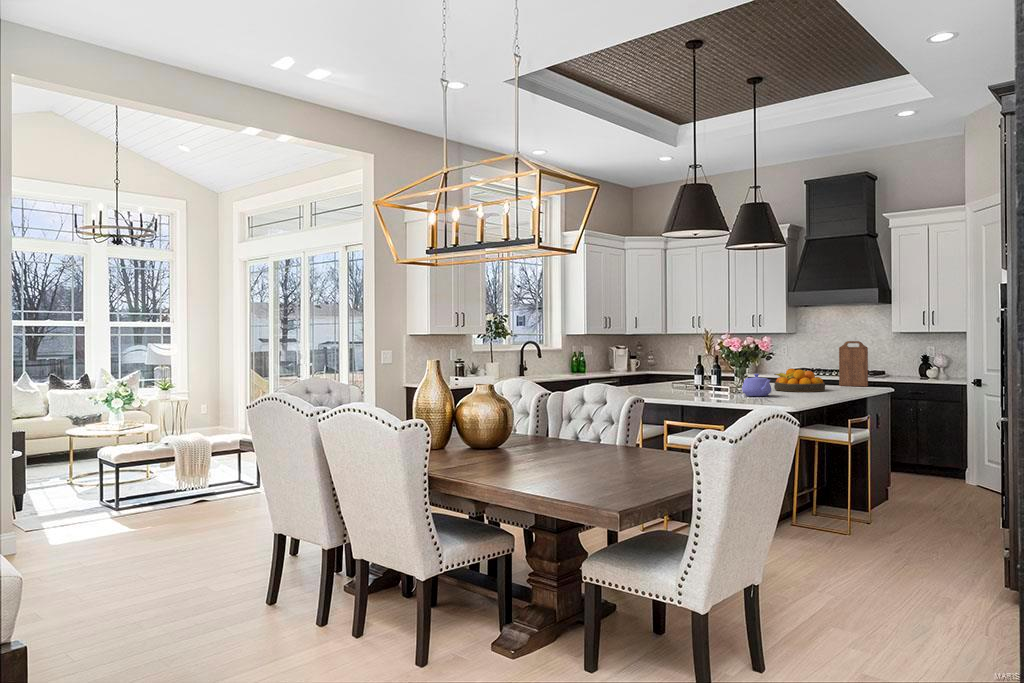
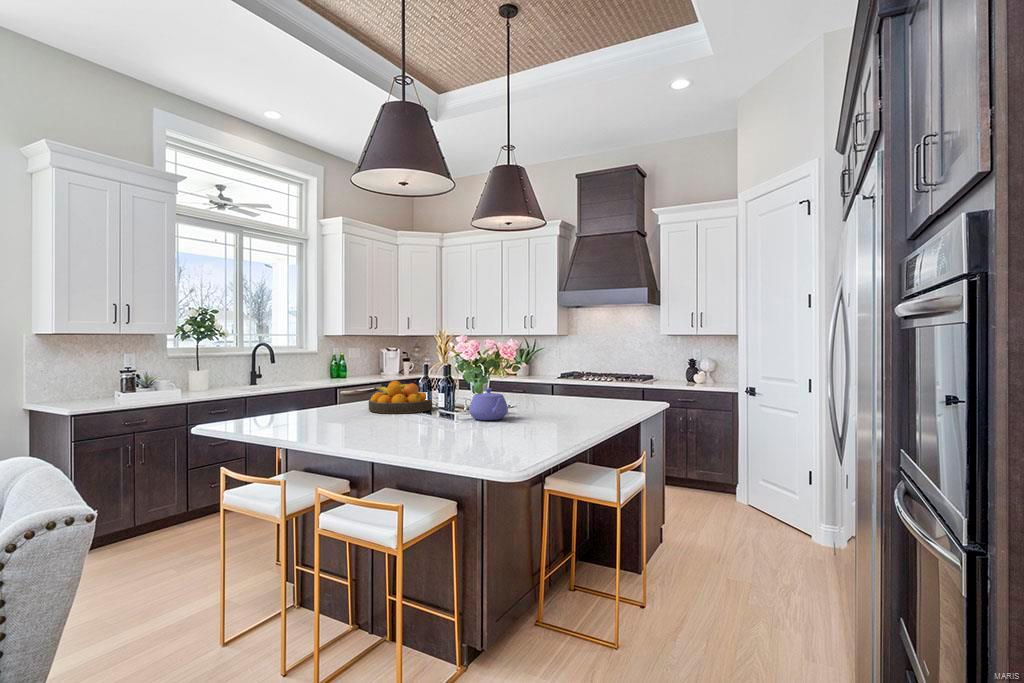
cutting board: present [839,341,868,387] -> none [603,344,635,398]
fruit bowl: present [774,368,825,392] -> present [369,381,432,413]

